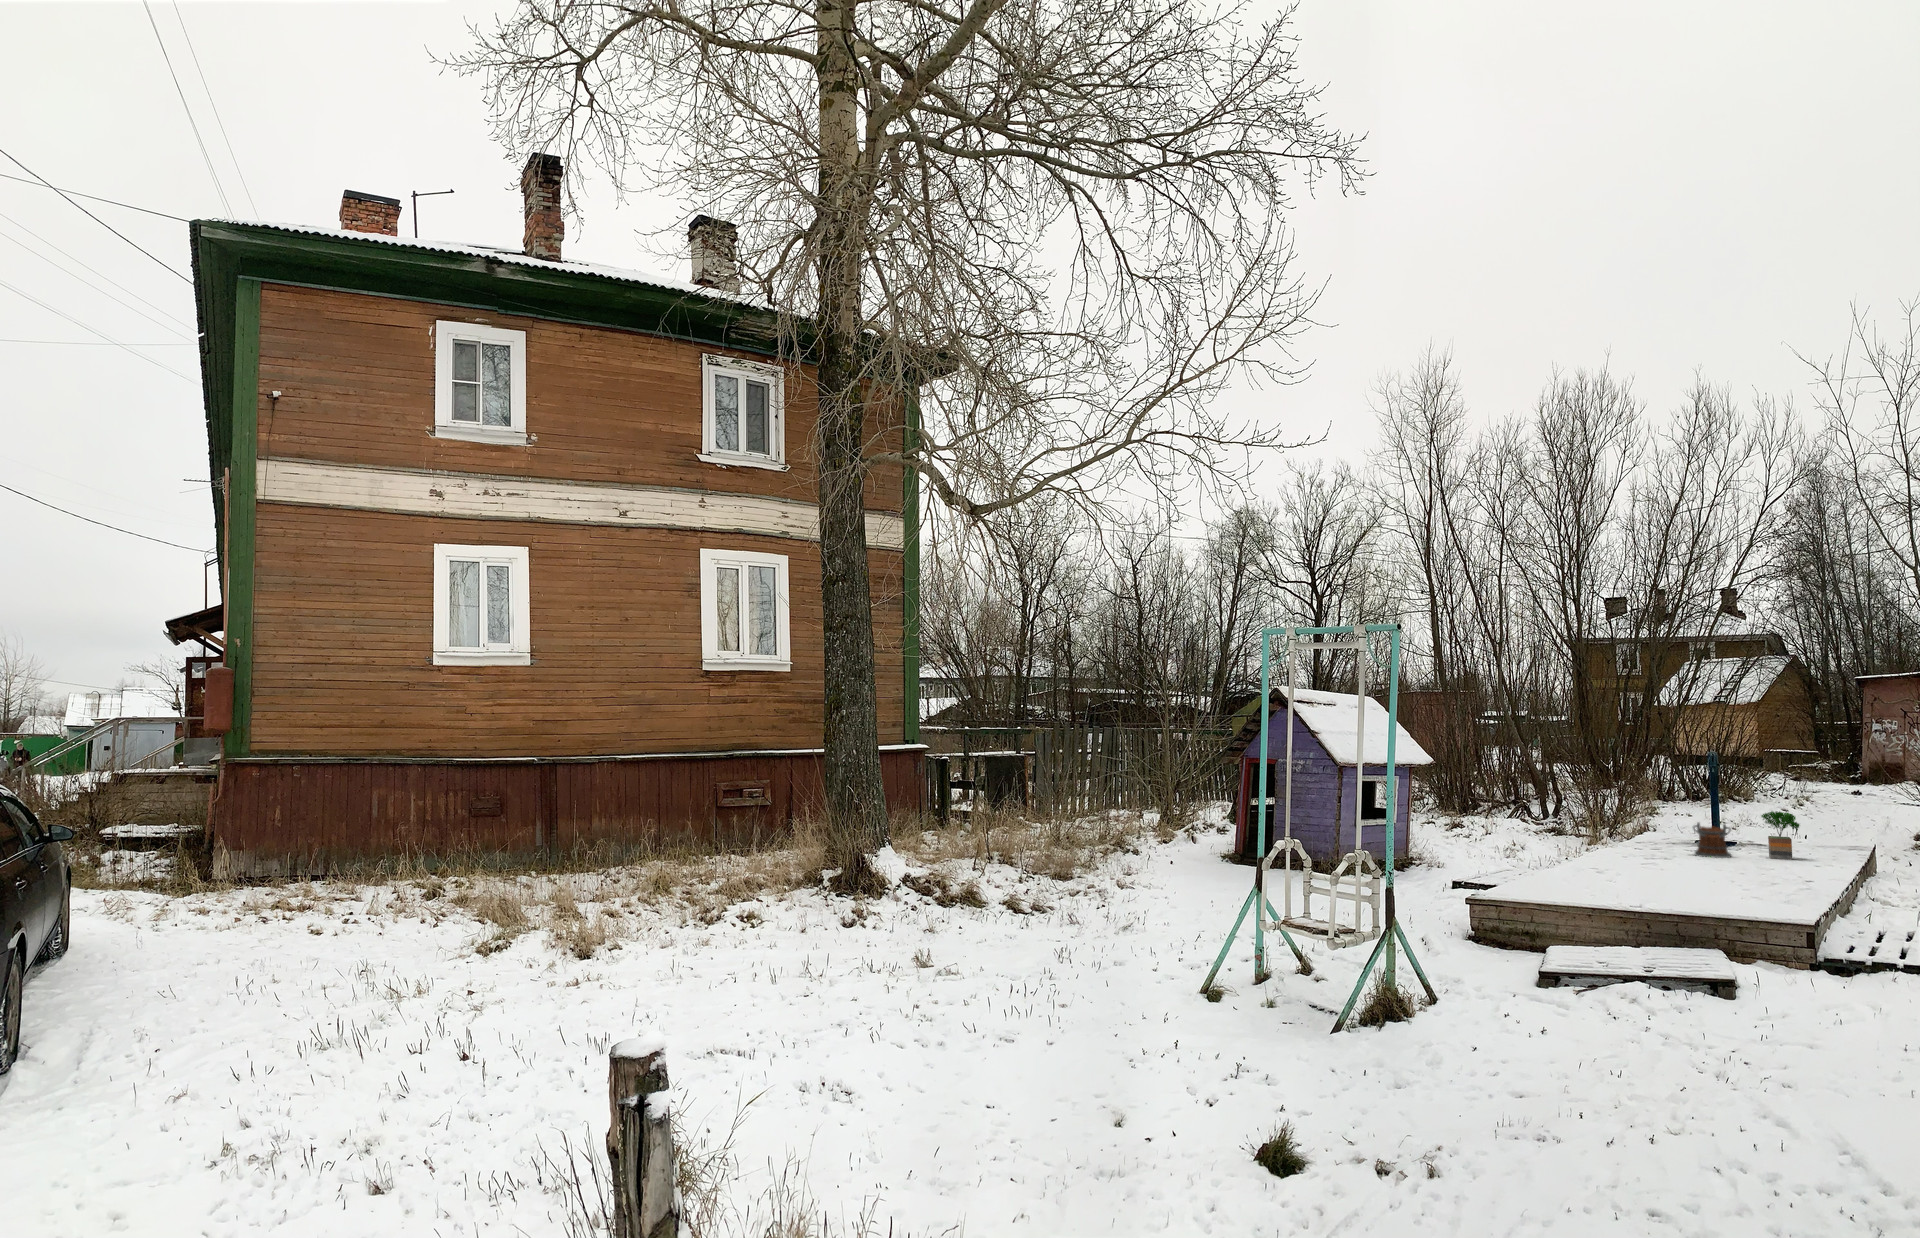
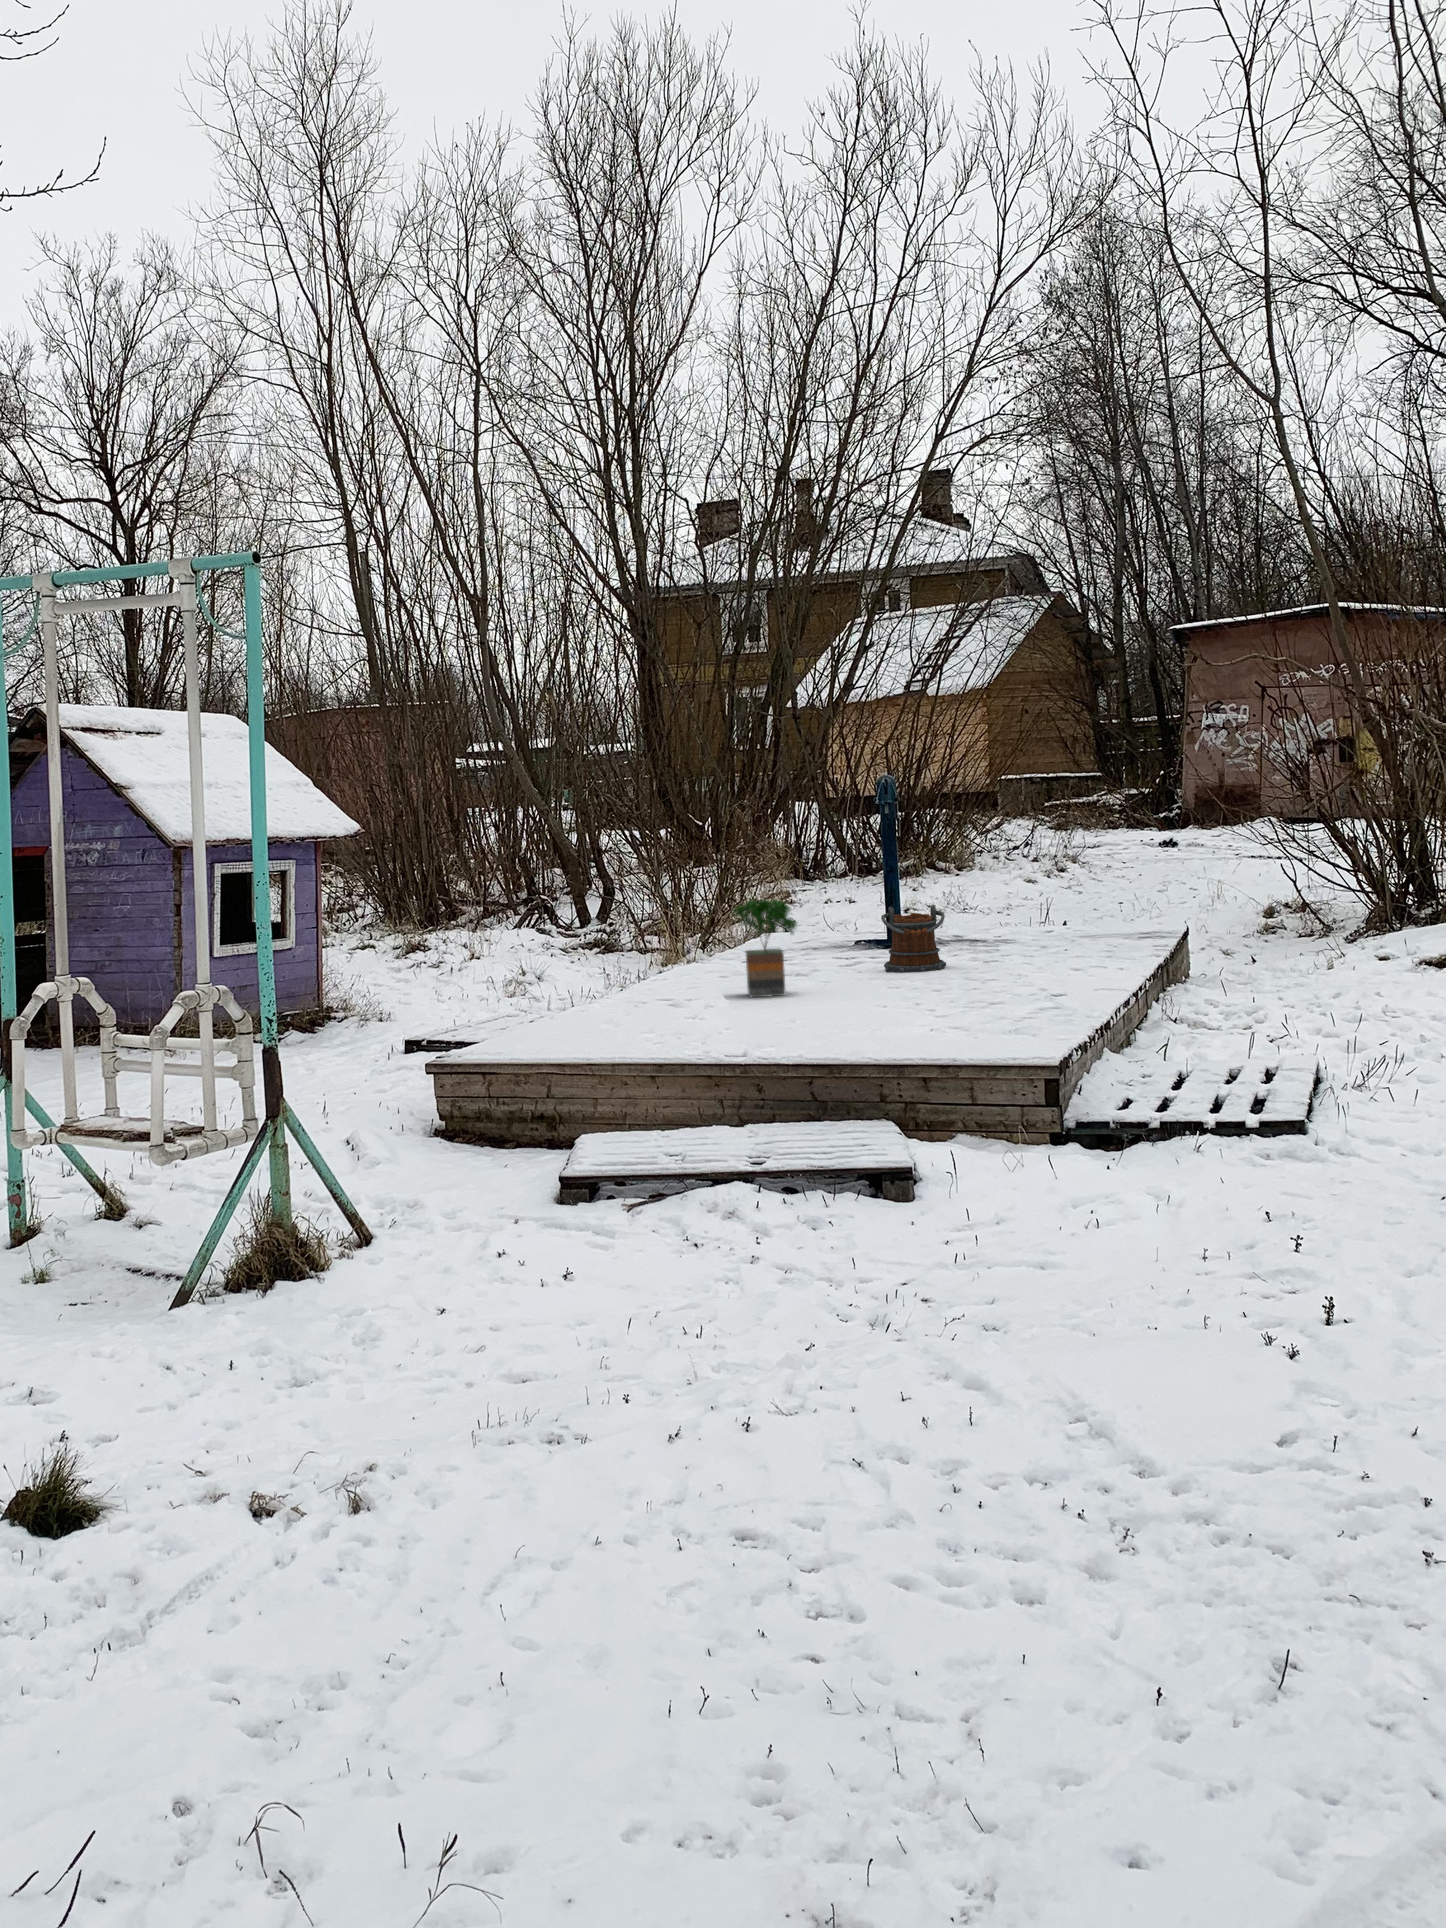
potted tree: present [1761,811,1800,860] -> present [734,899,797,998]

